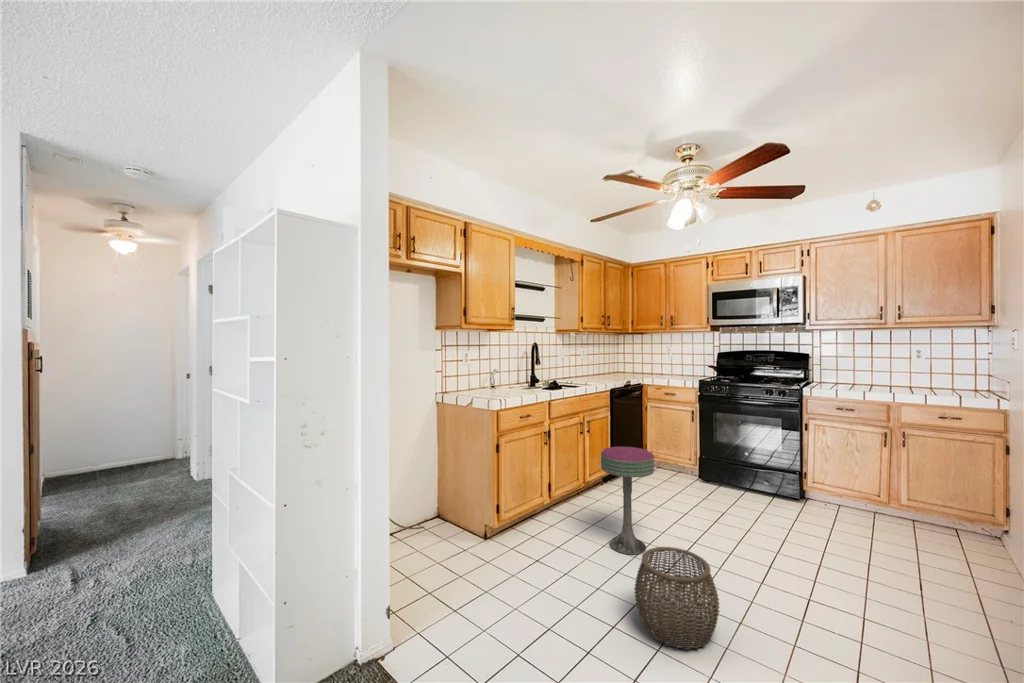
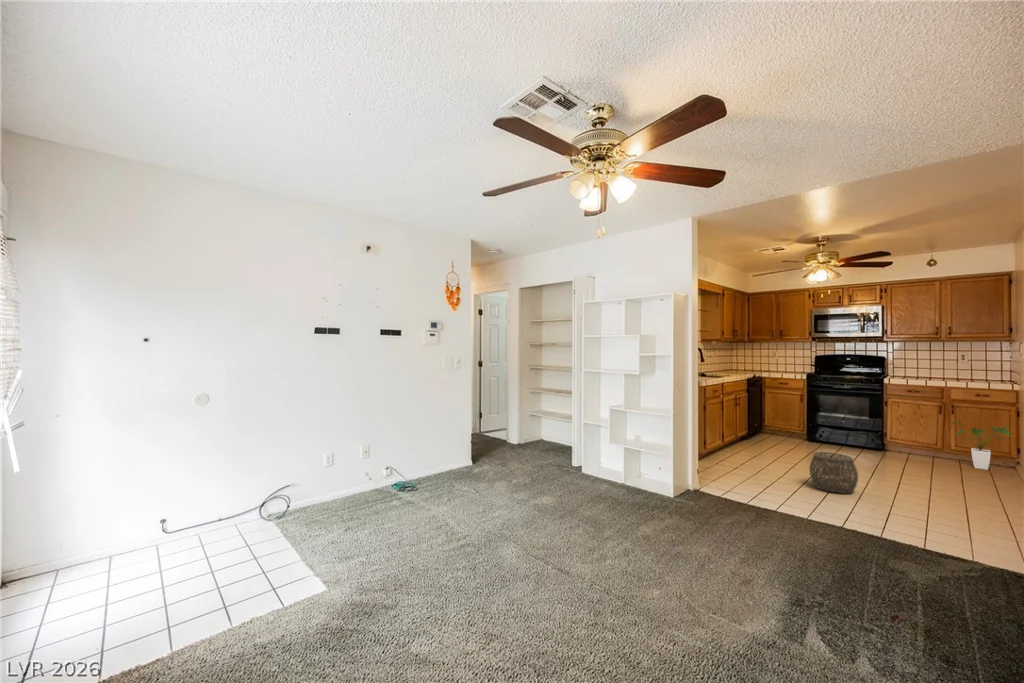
bar stool: present [601,446,654,554] -> none [766,409,801,467]
house plant: none [902,458,1000,545] -> present [952,421,1012,470]

